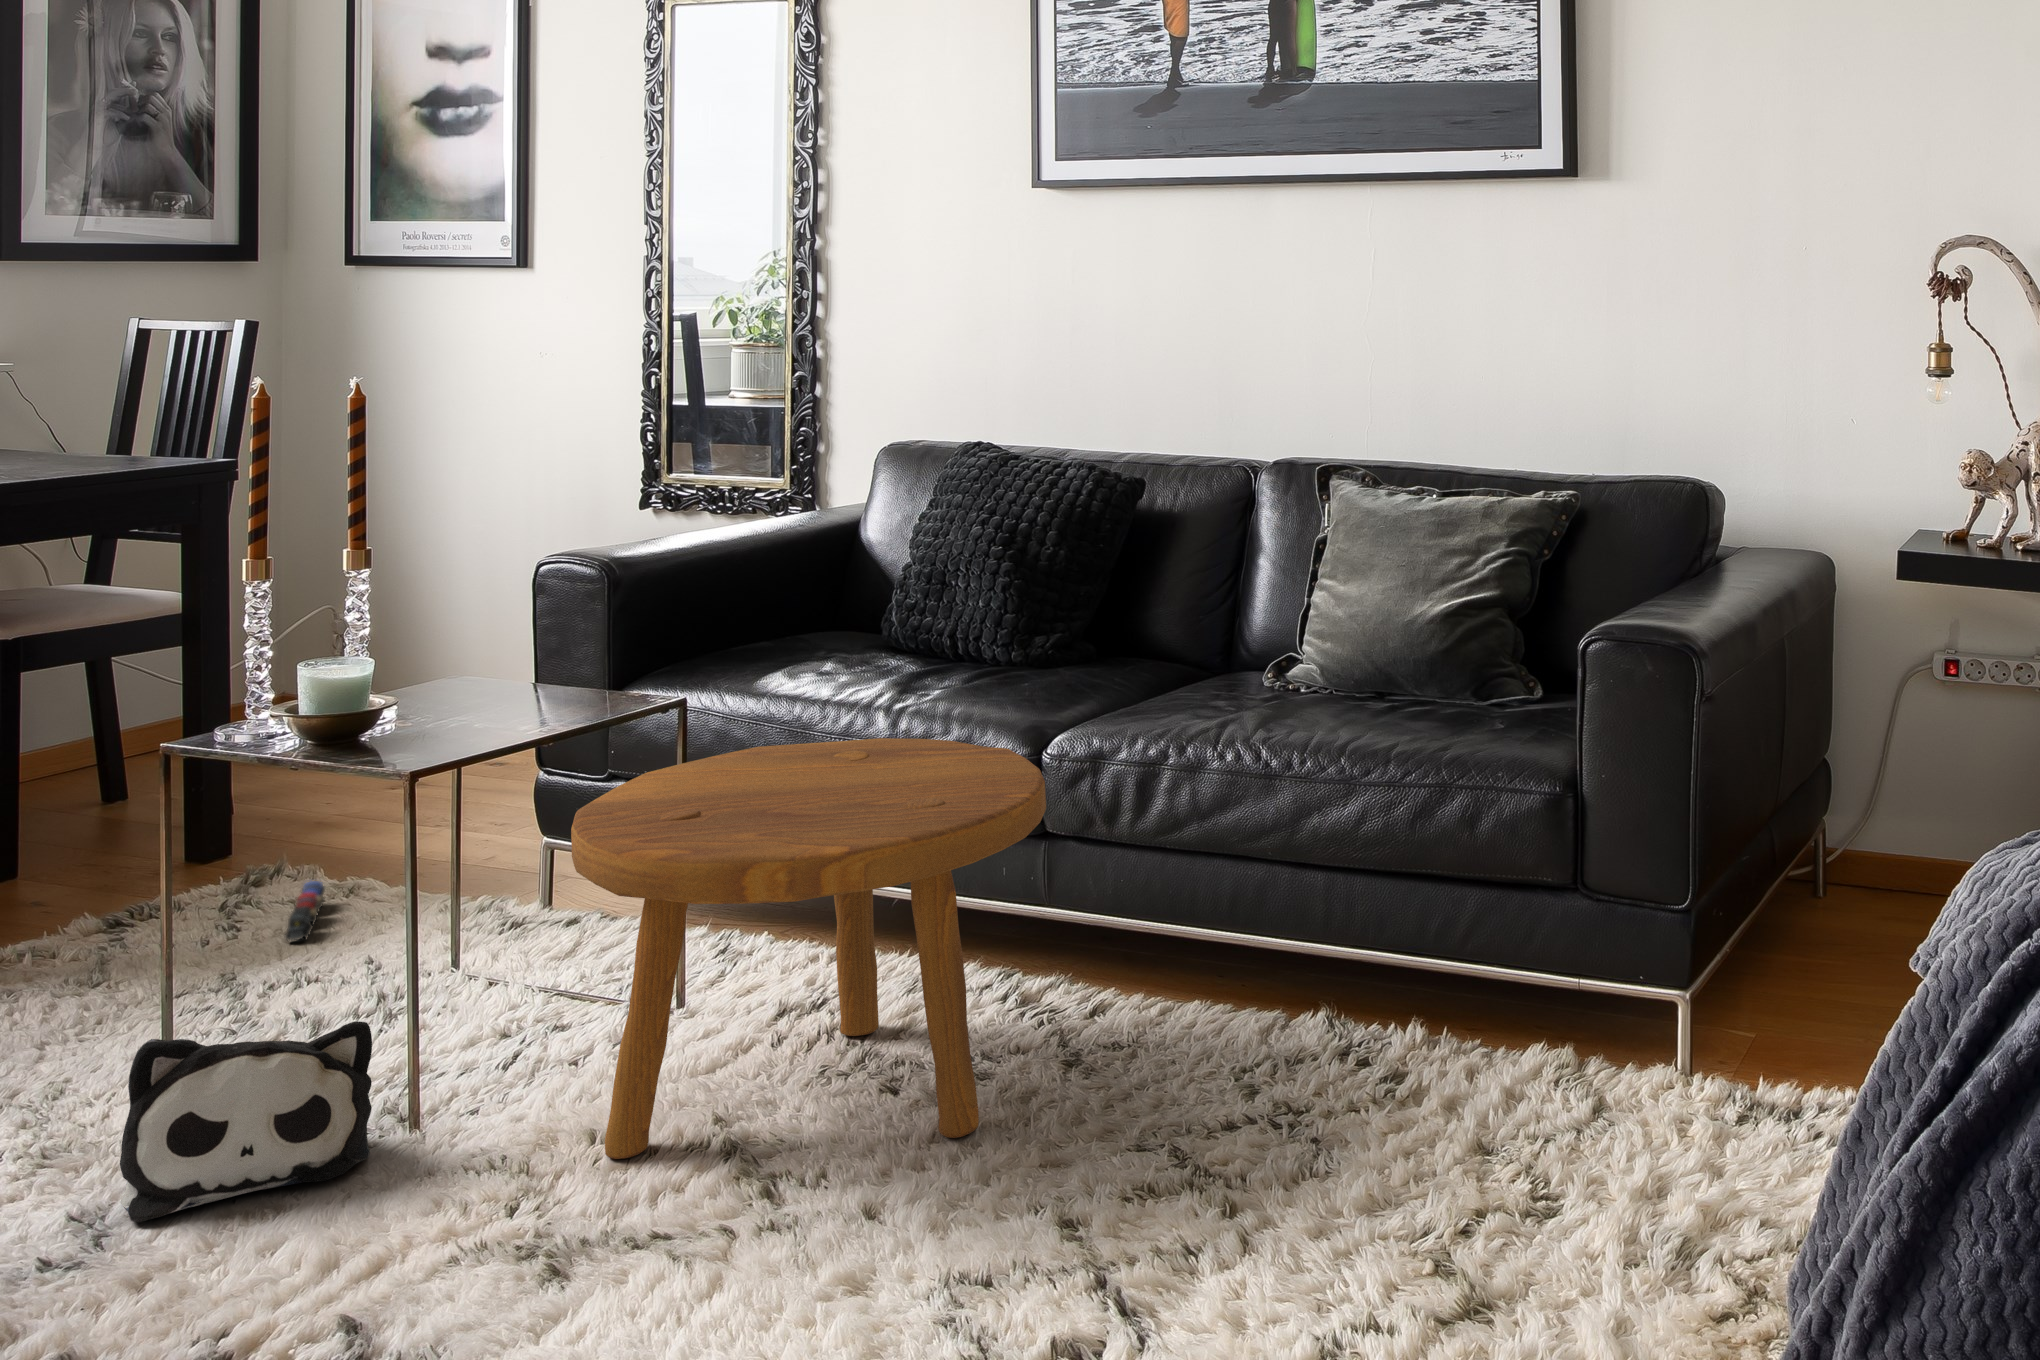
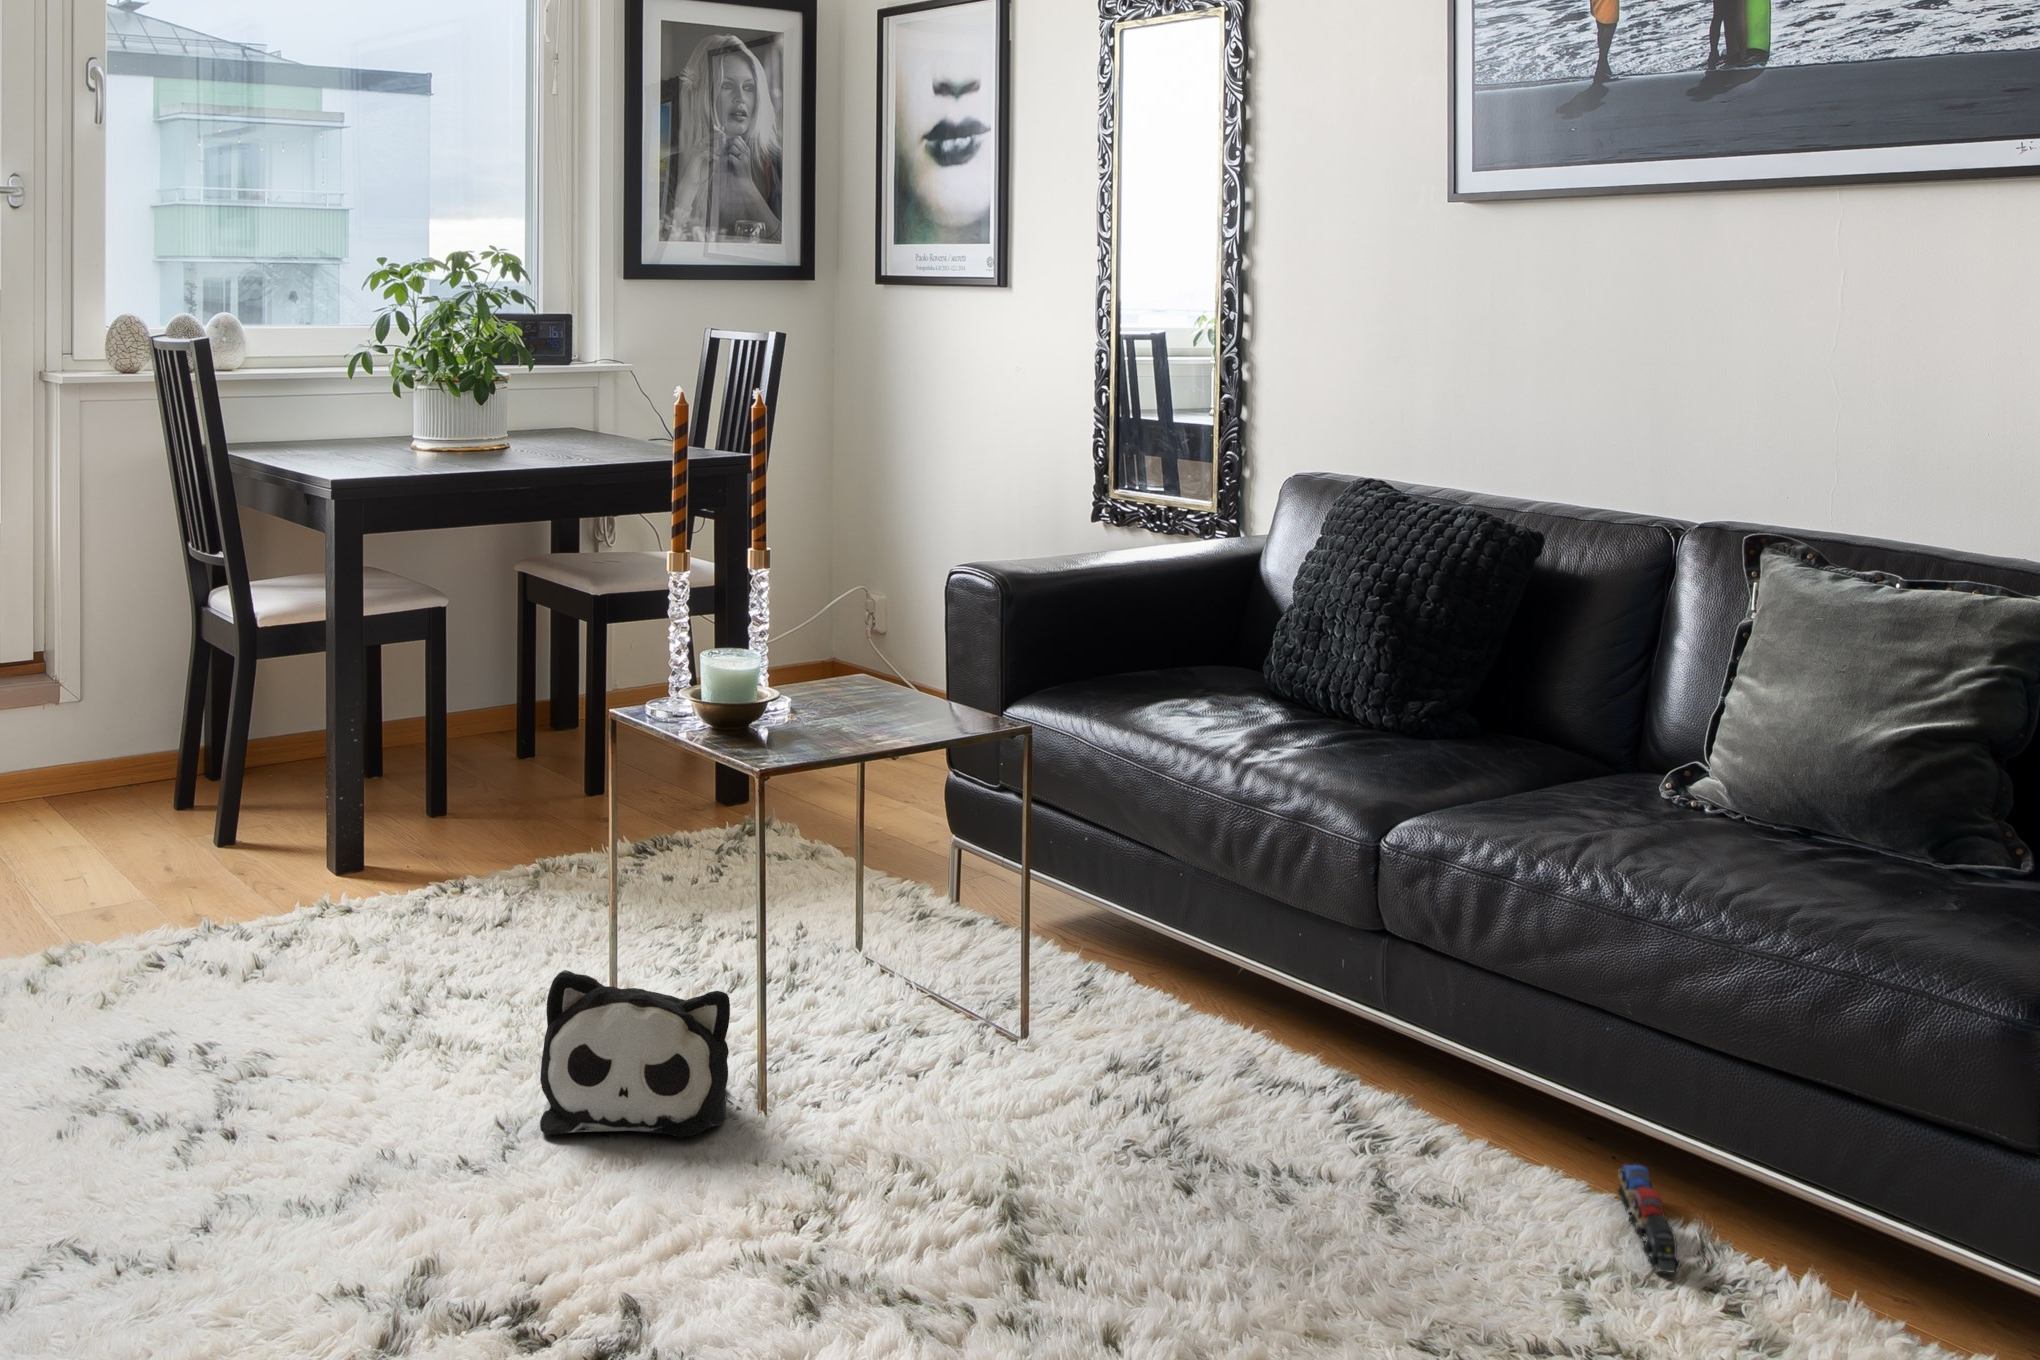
footstool: present [571,738,1046,1159] -> none [881,785,1351,1267]
toy train: present [285,881,325,940] -> present [1617,1165,1681,1273]

